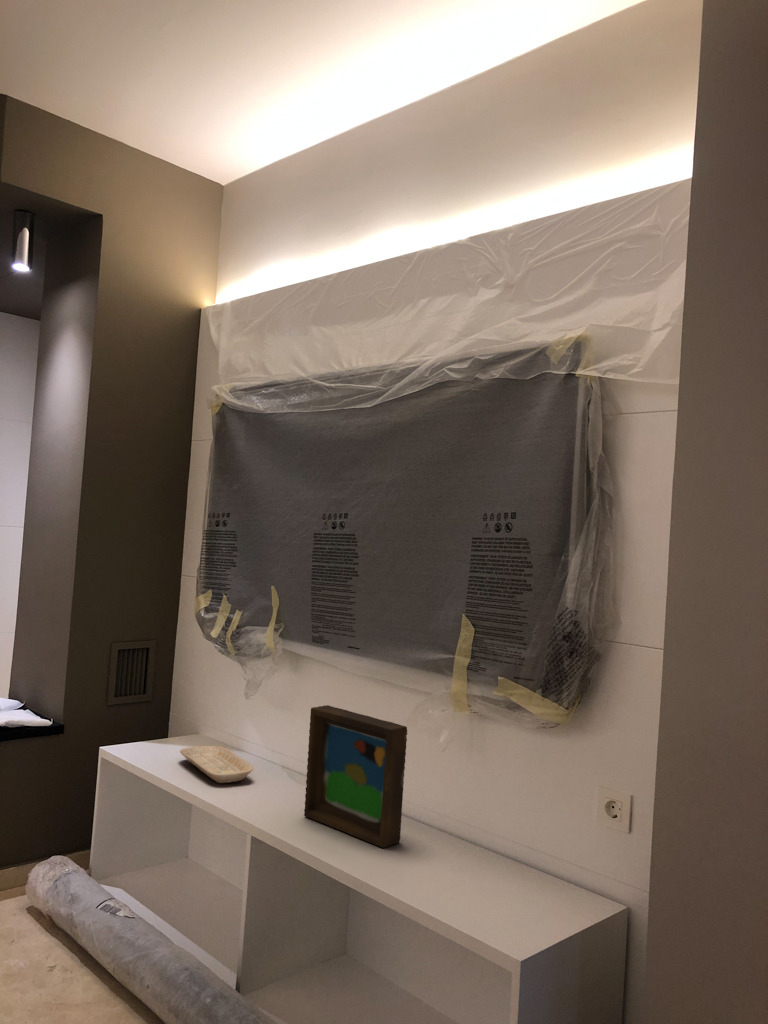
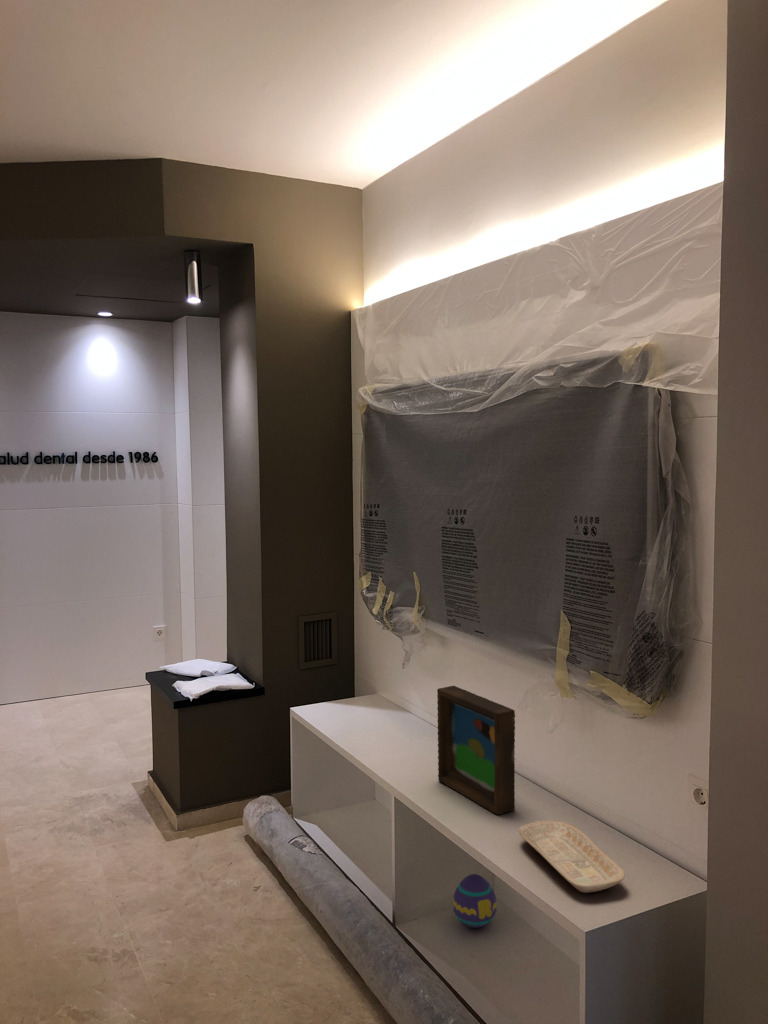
tray: present [180,745,253,783] -> present [519,820,625,893]
decorative egg: none [313,925,363,989] -> present [453,874,497,928]

